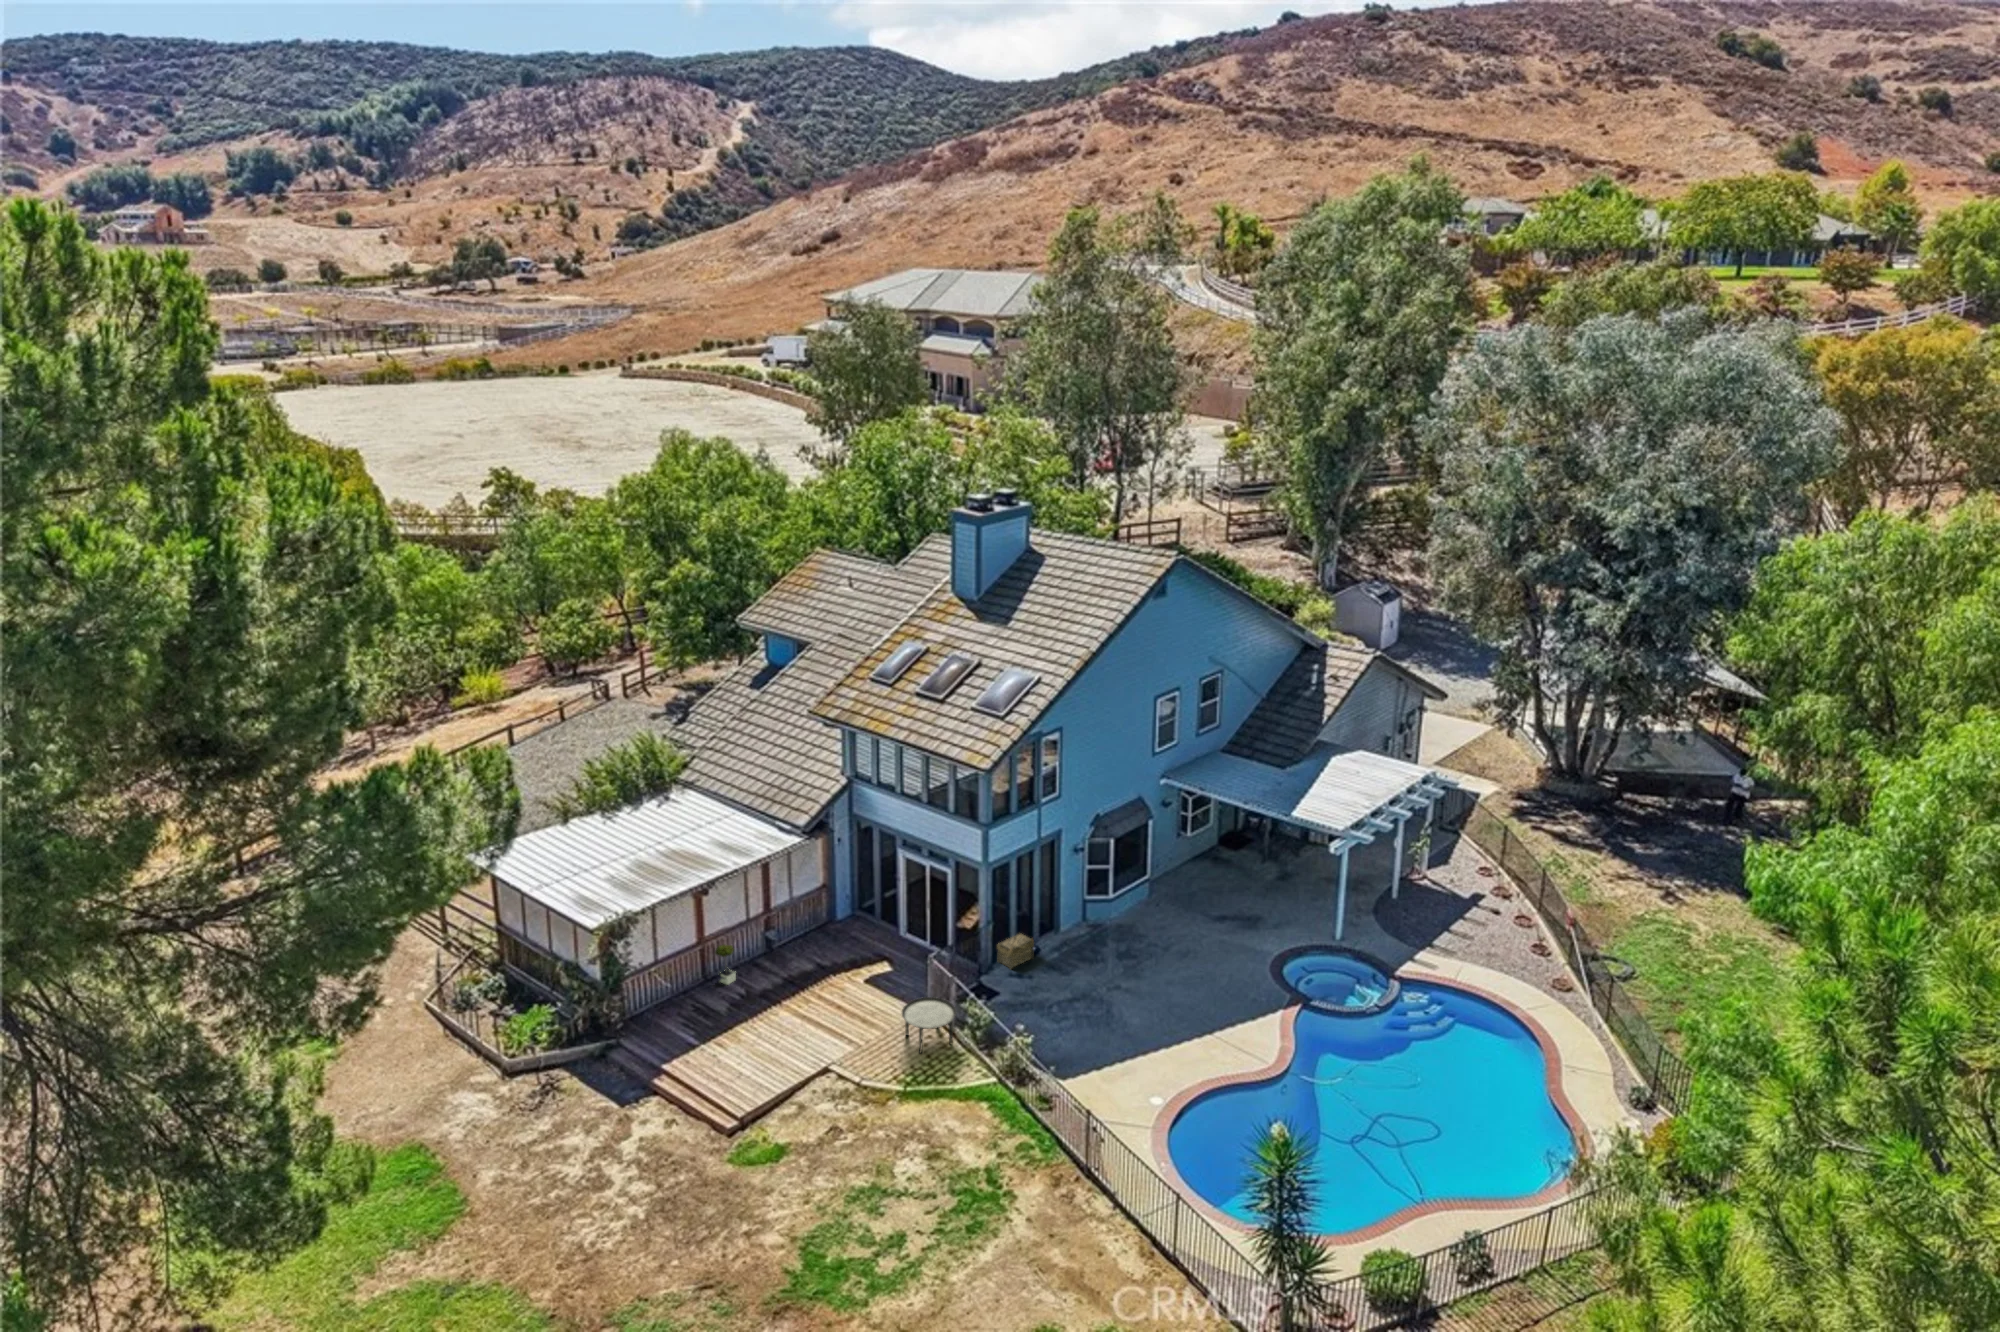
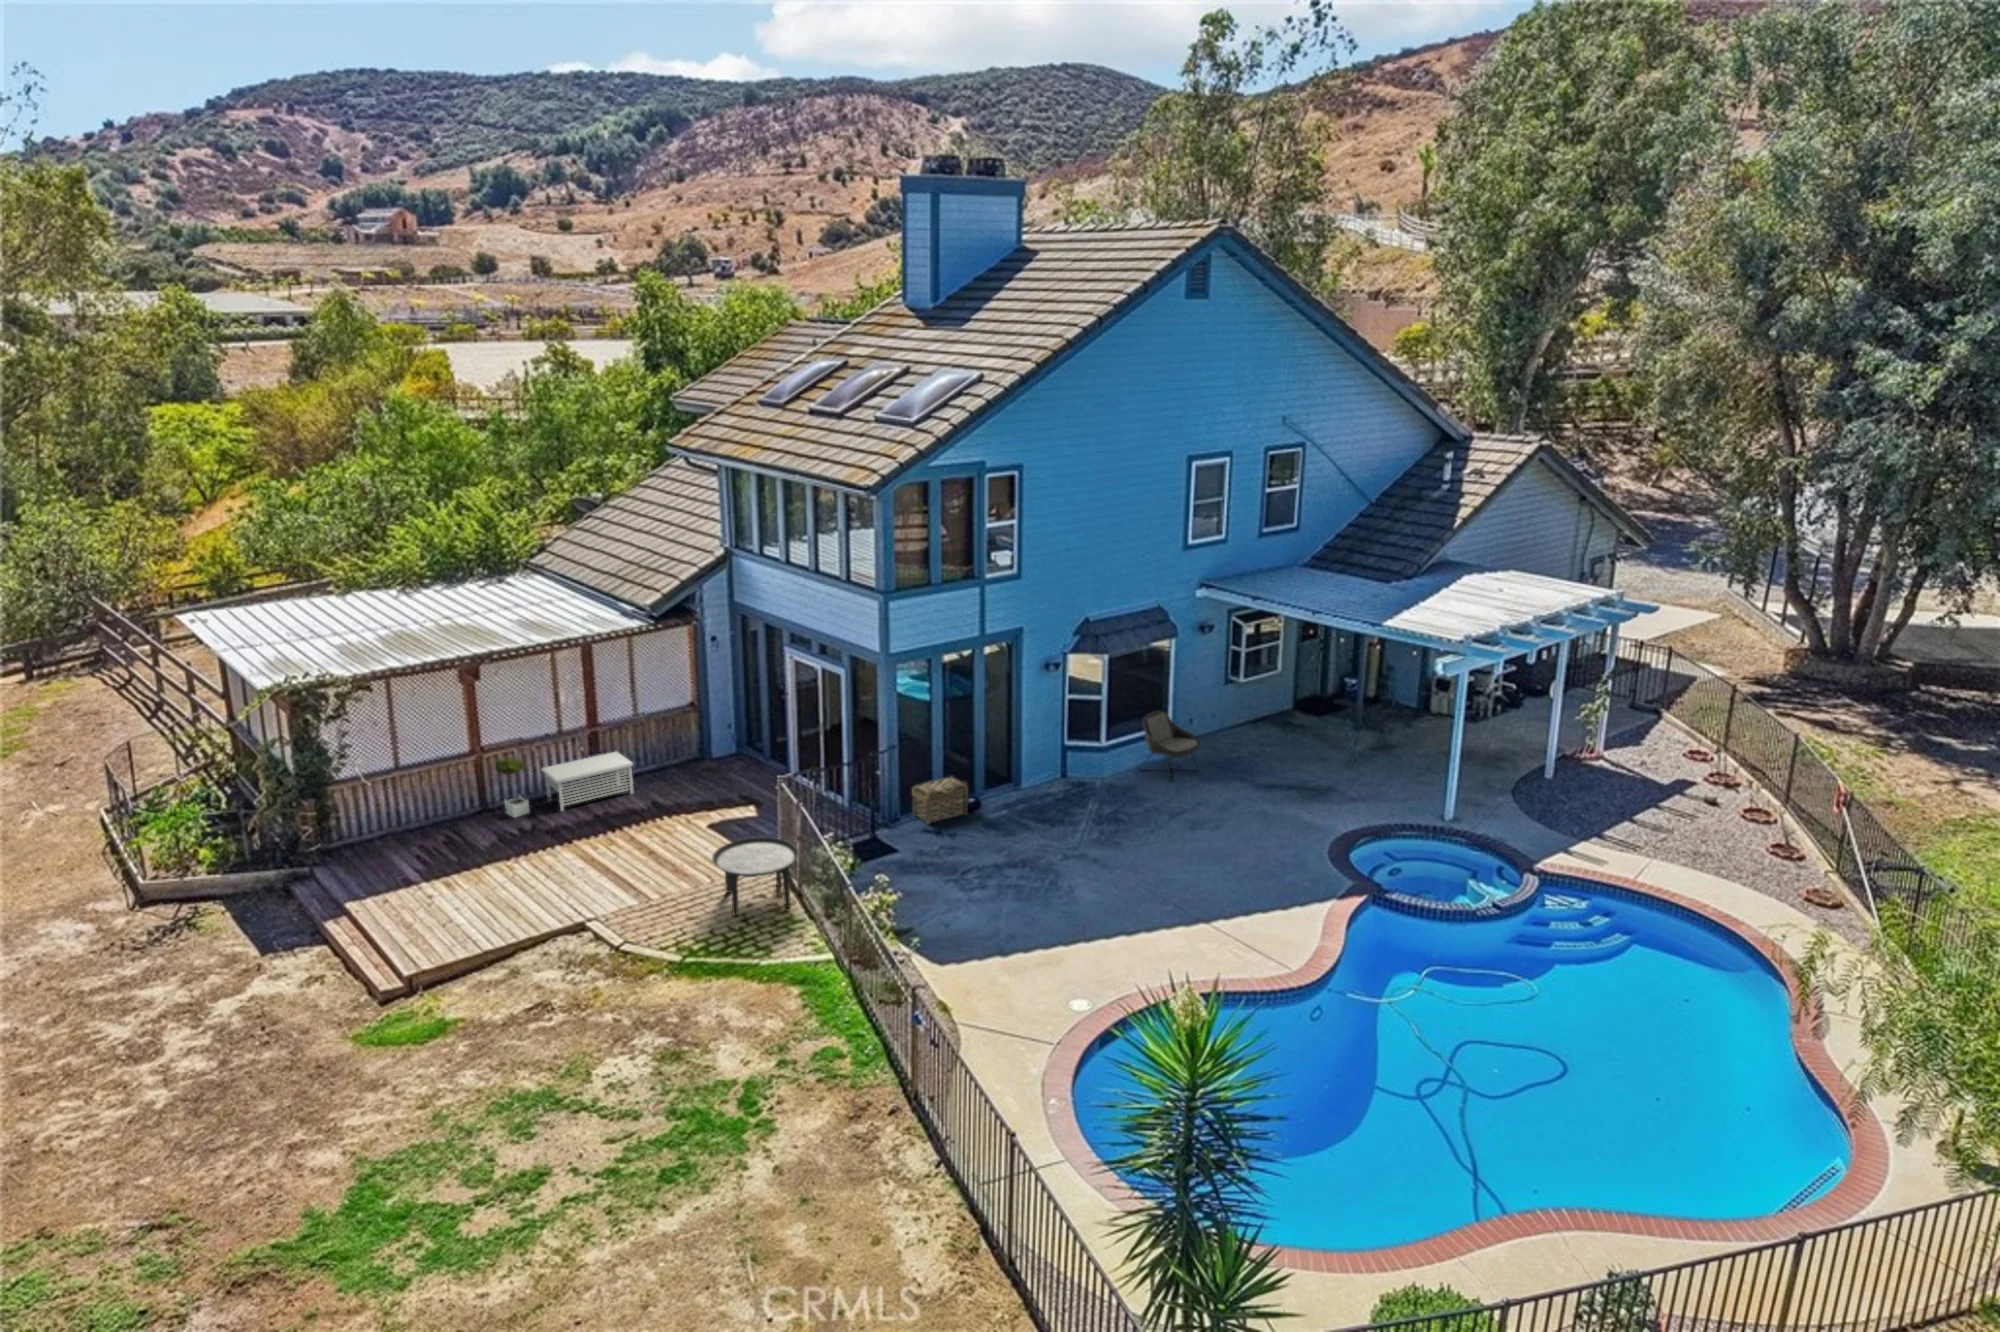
lounge chair: none [1131,870,1173,920] -> present [1140,711,1202,779]
storage bench: none [739,928,800,977] -> present [542,752,633,811]

